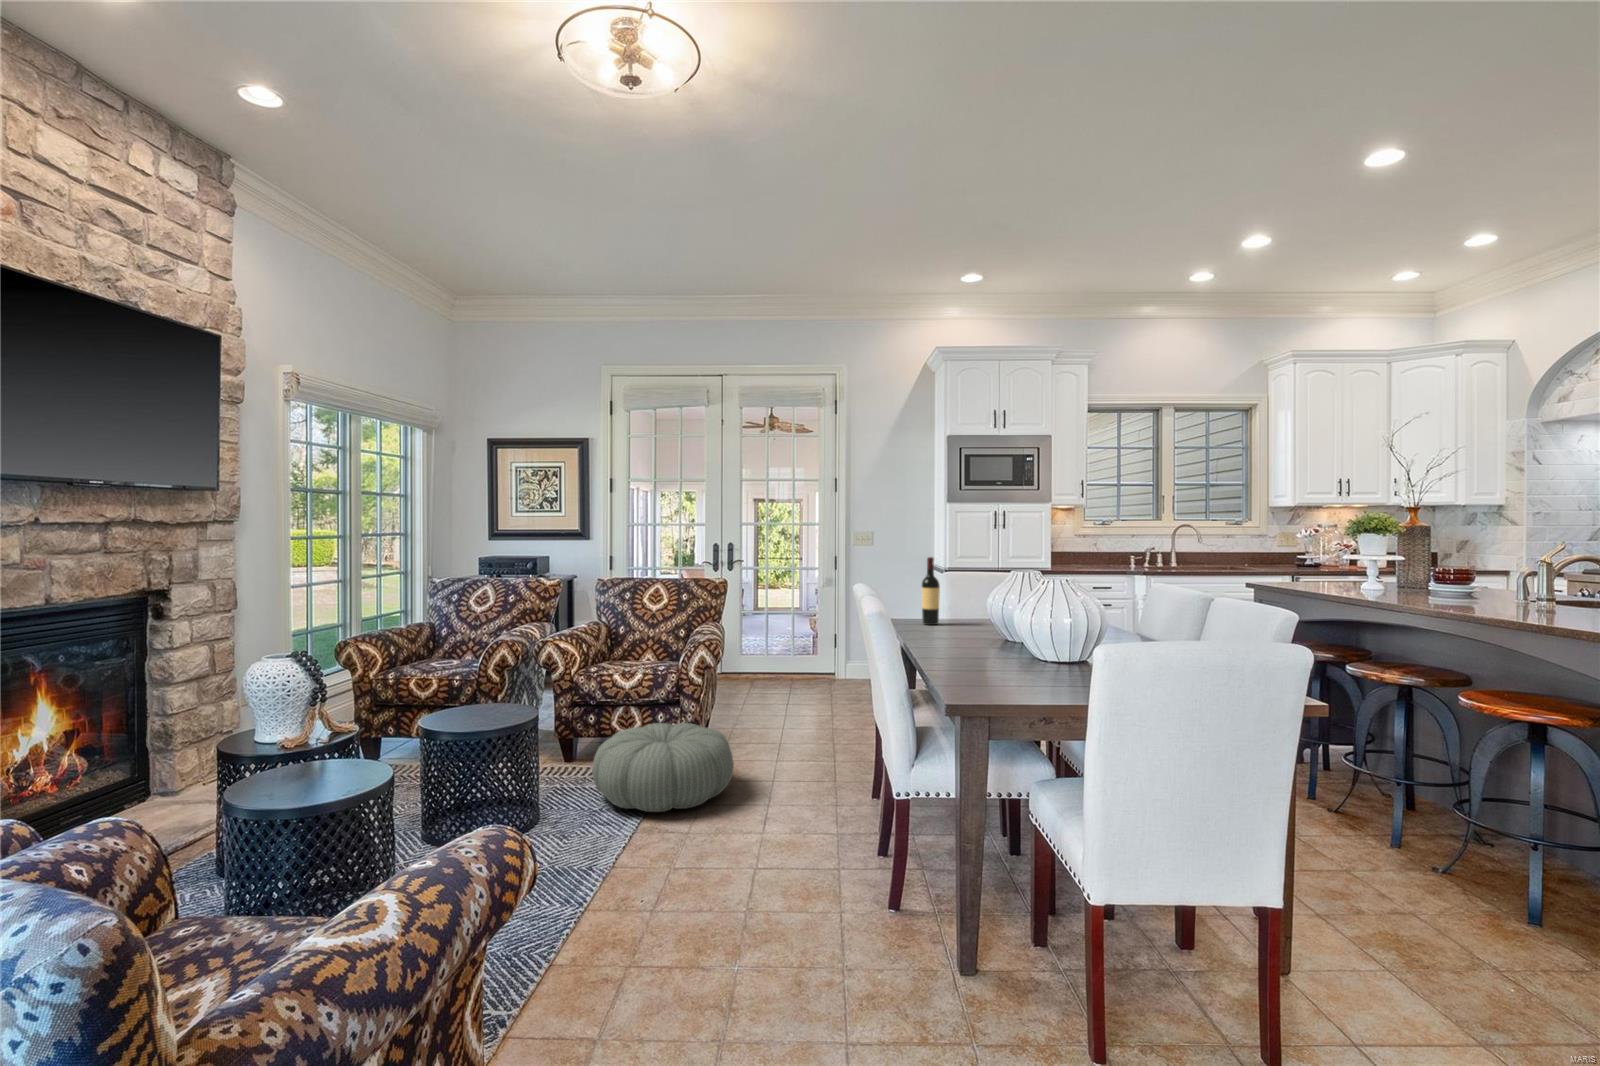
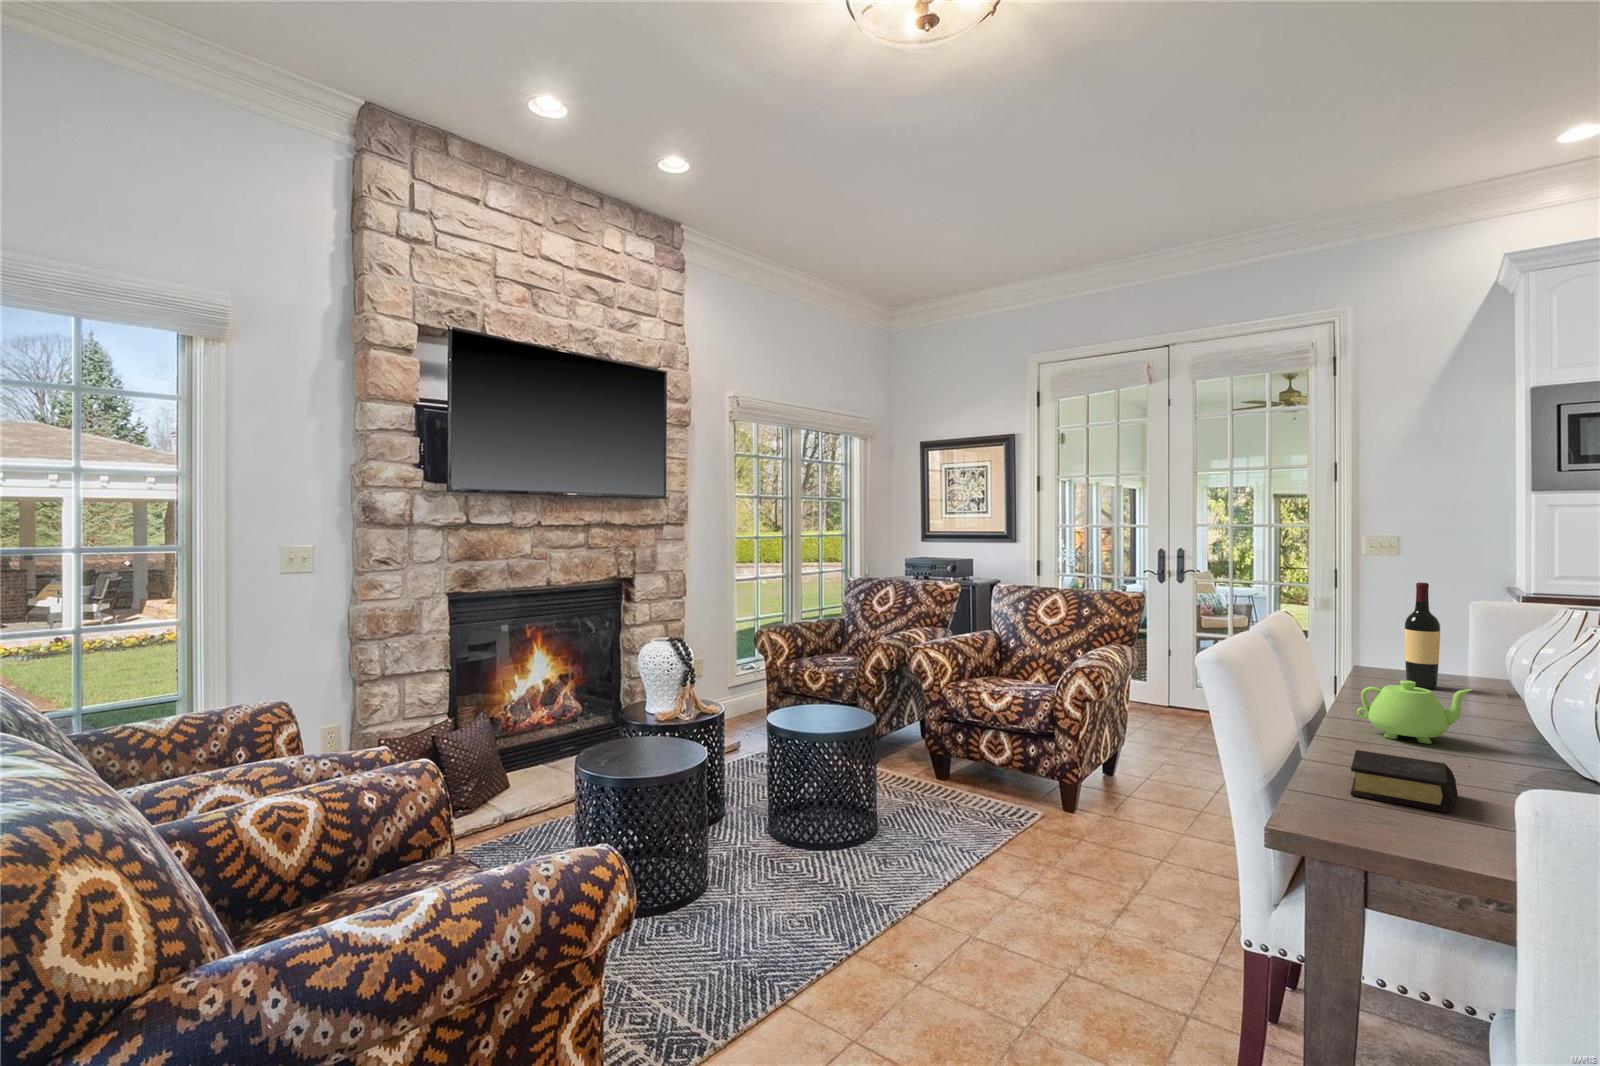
teapot: none [931,614,987,651] -> present [1357,680,1472,744]
book: none [959,653,1018,678] -> present [1351,750,1458,812]
pouf: present [592,723,734,812] -> none [935,757,1102,867]

